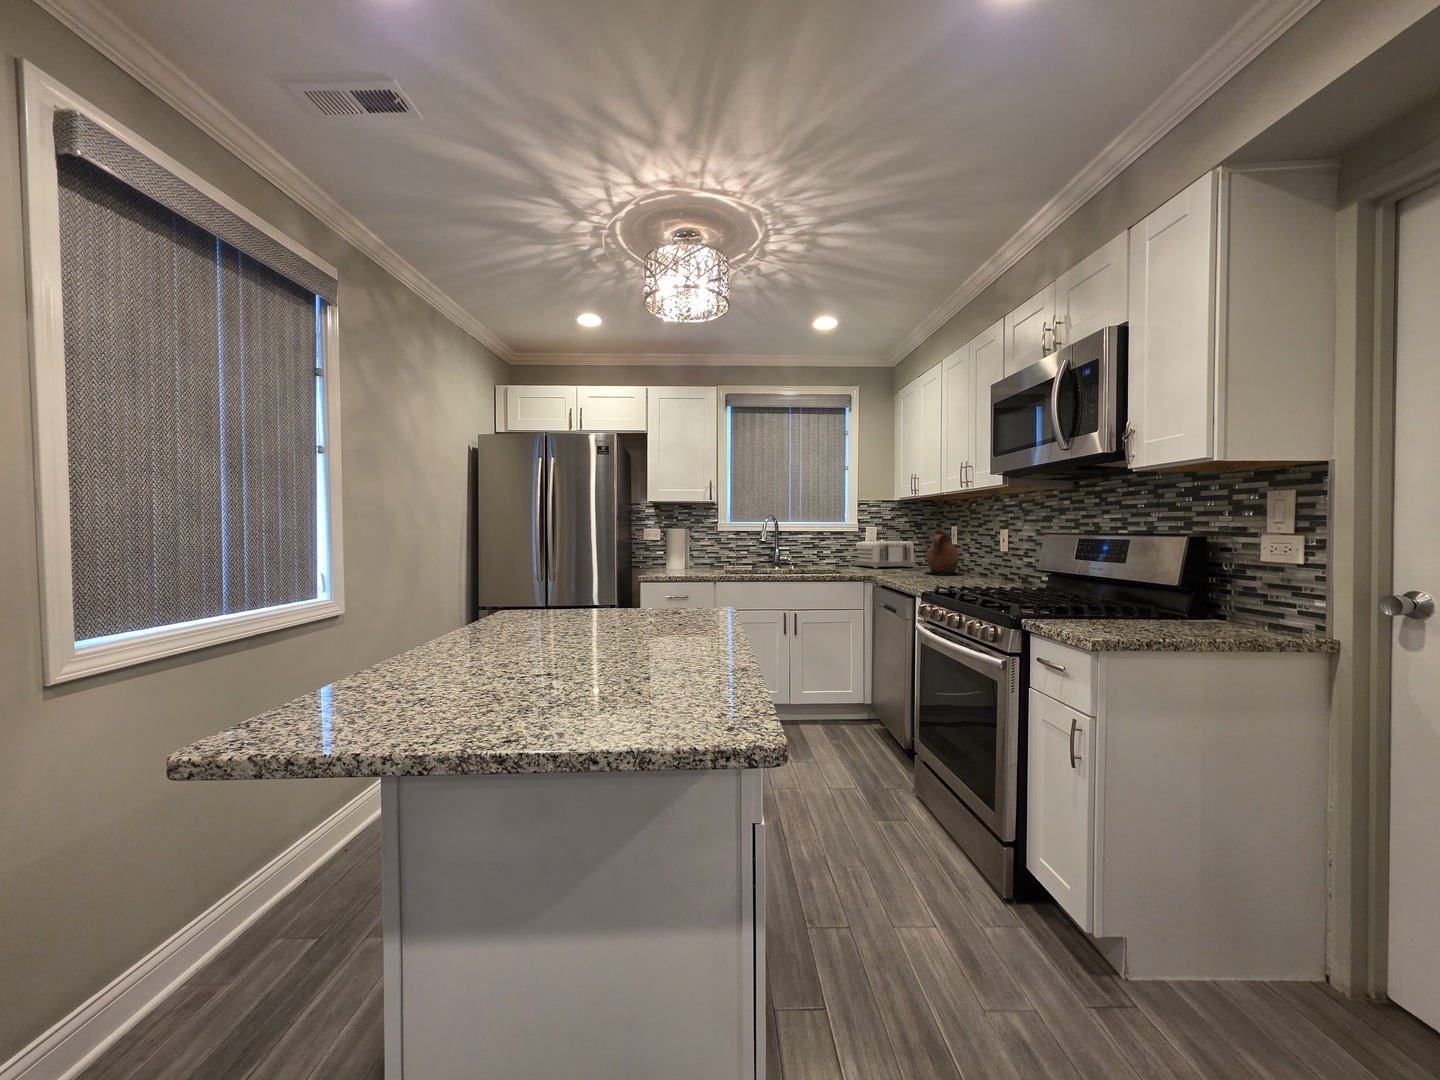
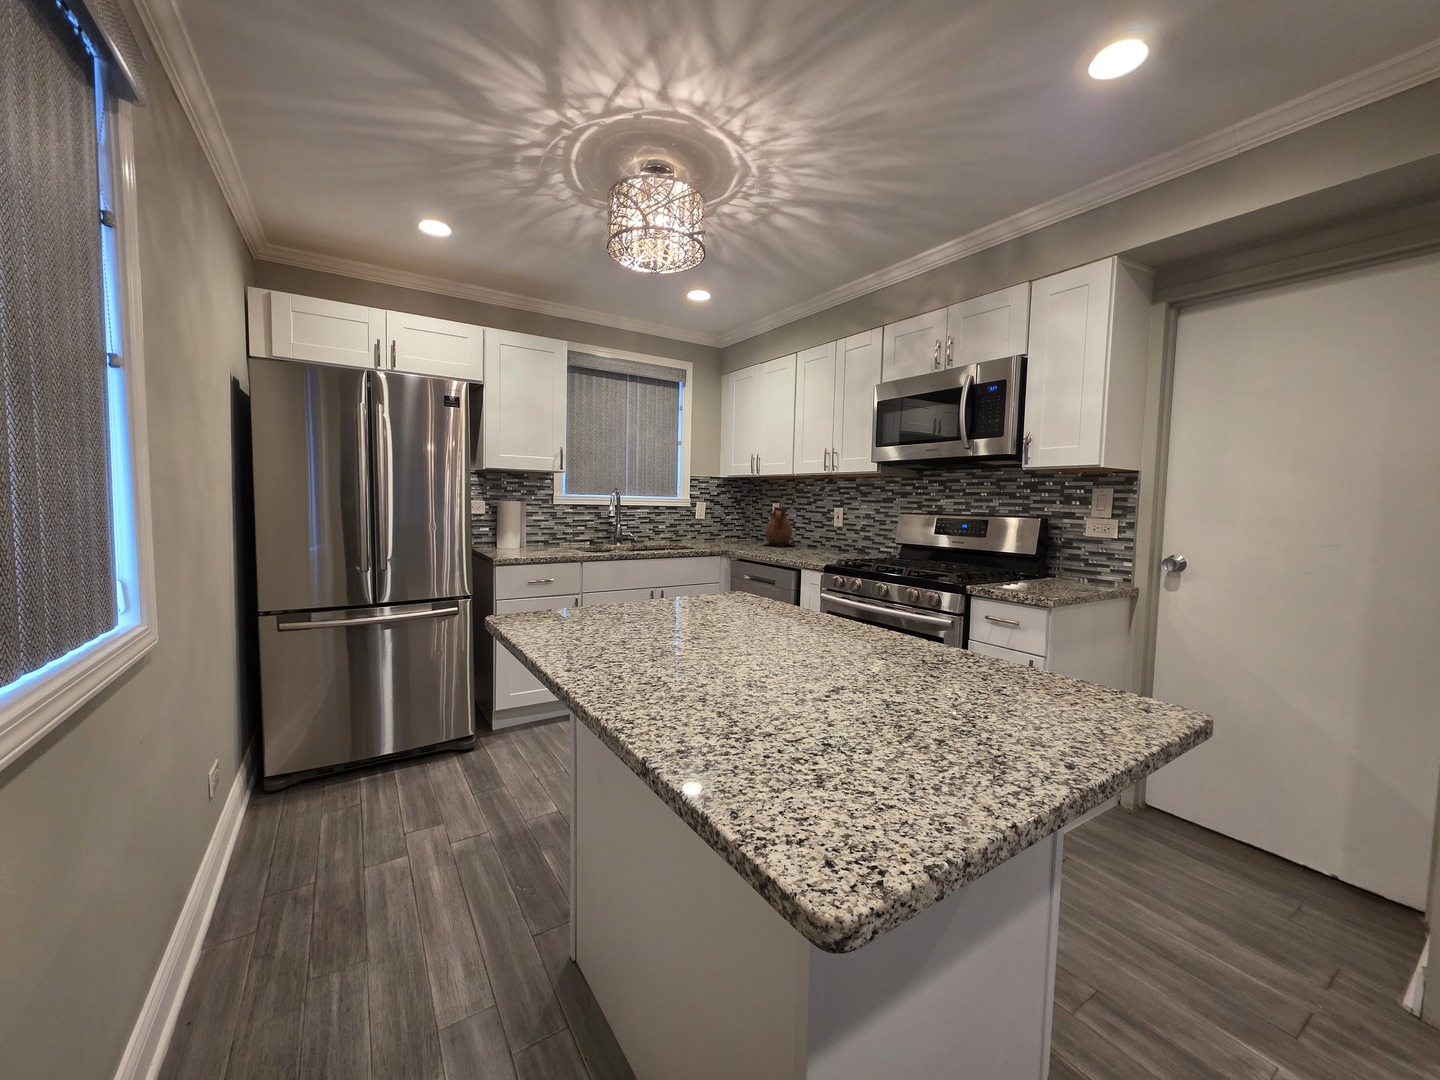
toaster: present [850,541,915,568] -> none [679,515,738,541]

